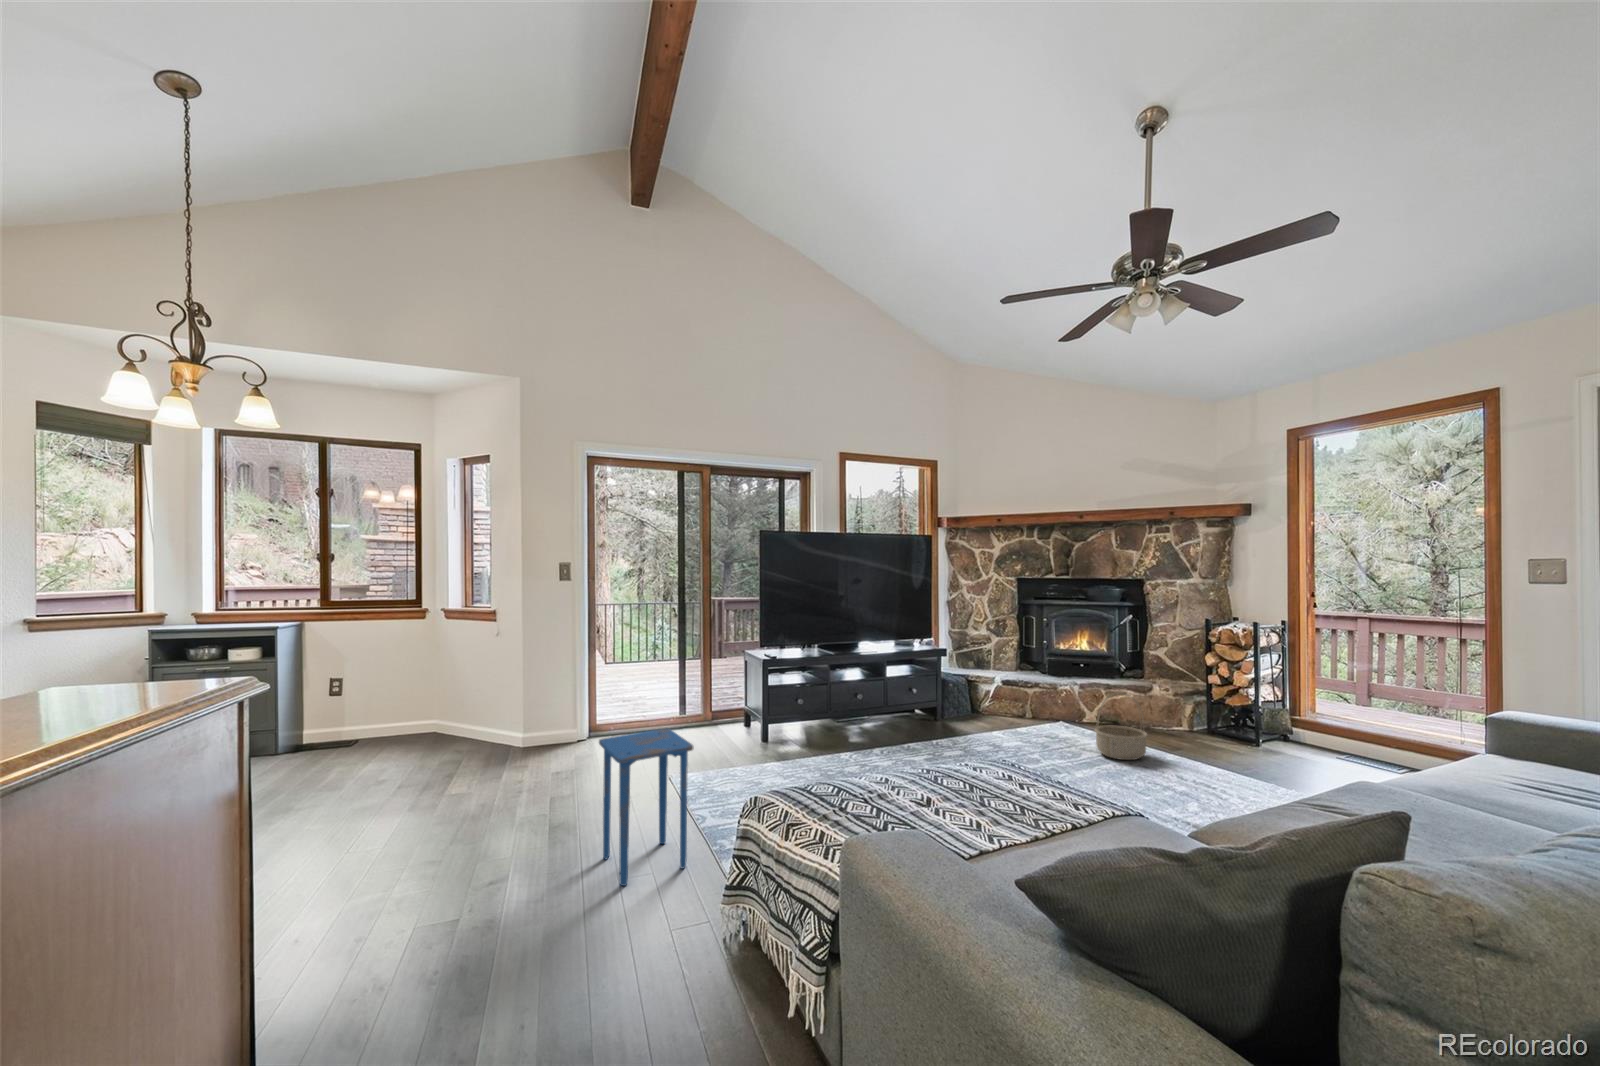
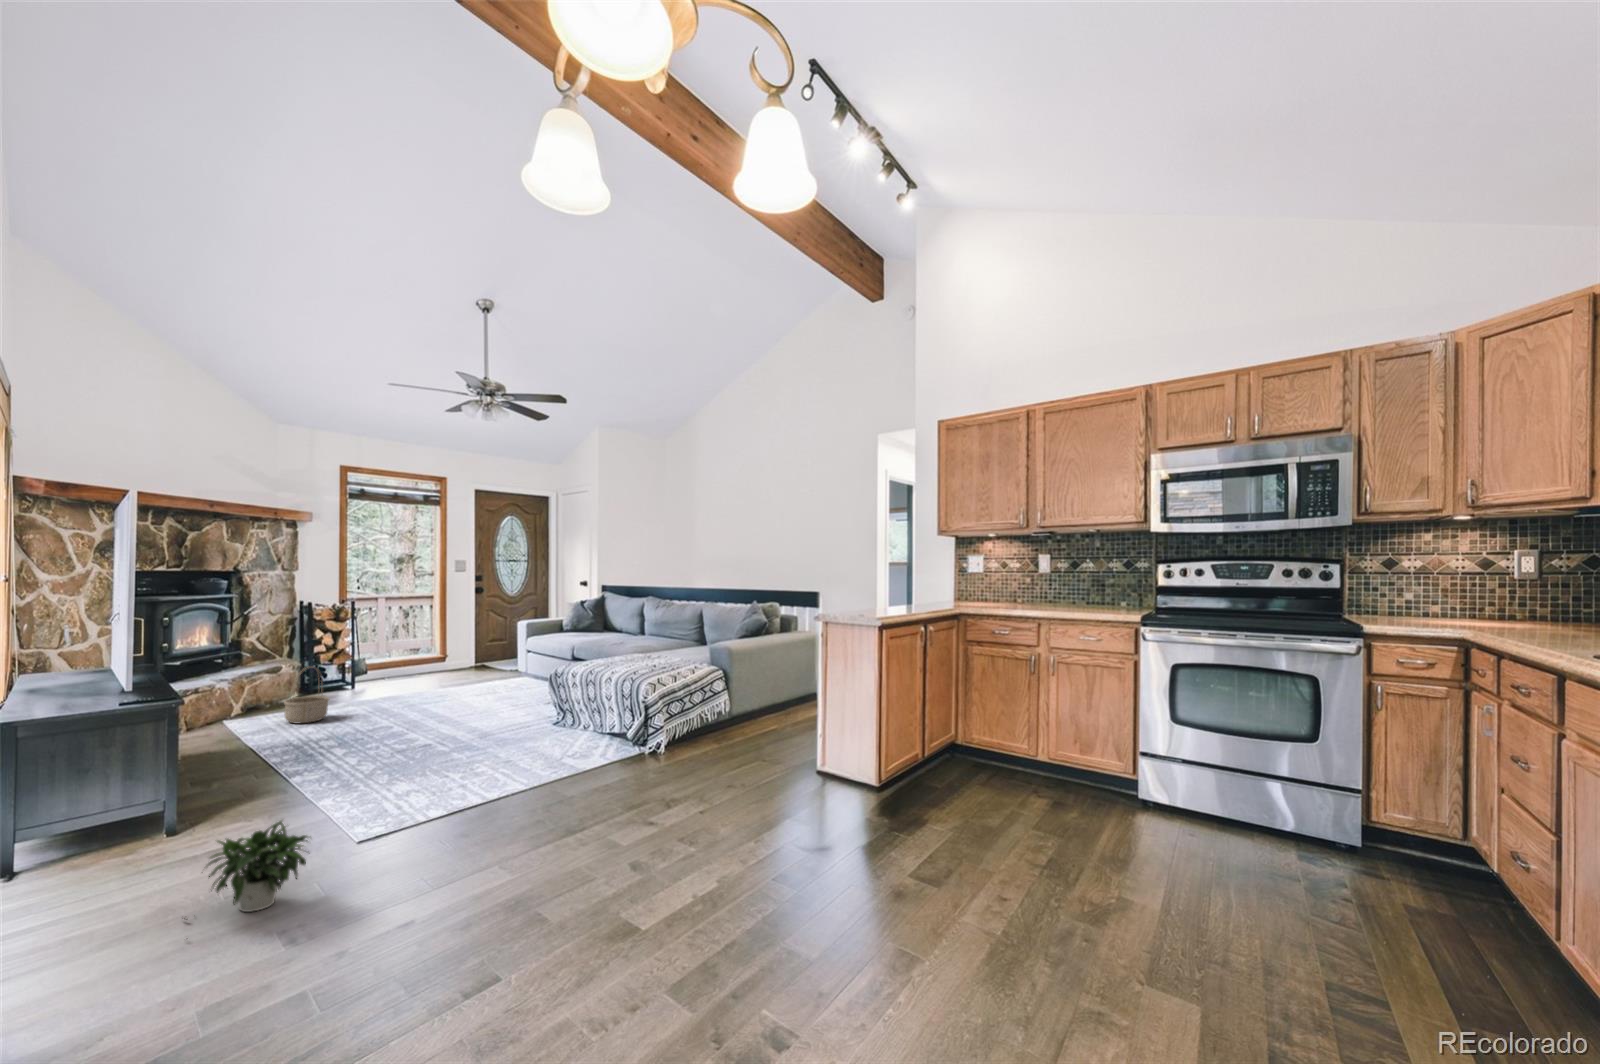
side table: present [599,729,694,886] -> none [61,738,197,909]
potted plant: none [501,857,628,961] -> present [184,821,308,919]

